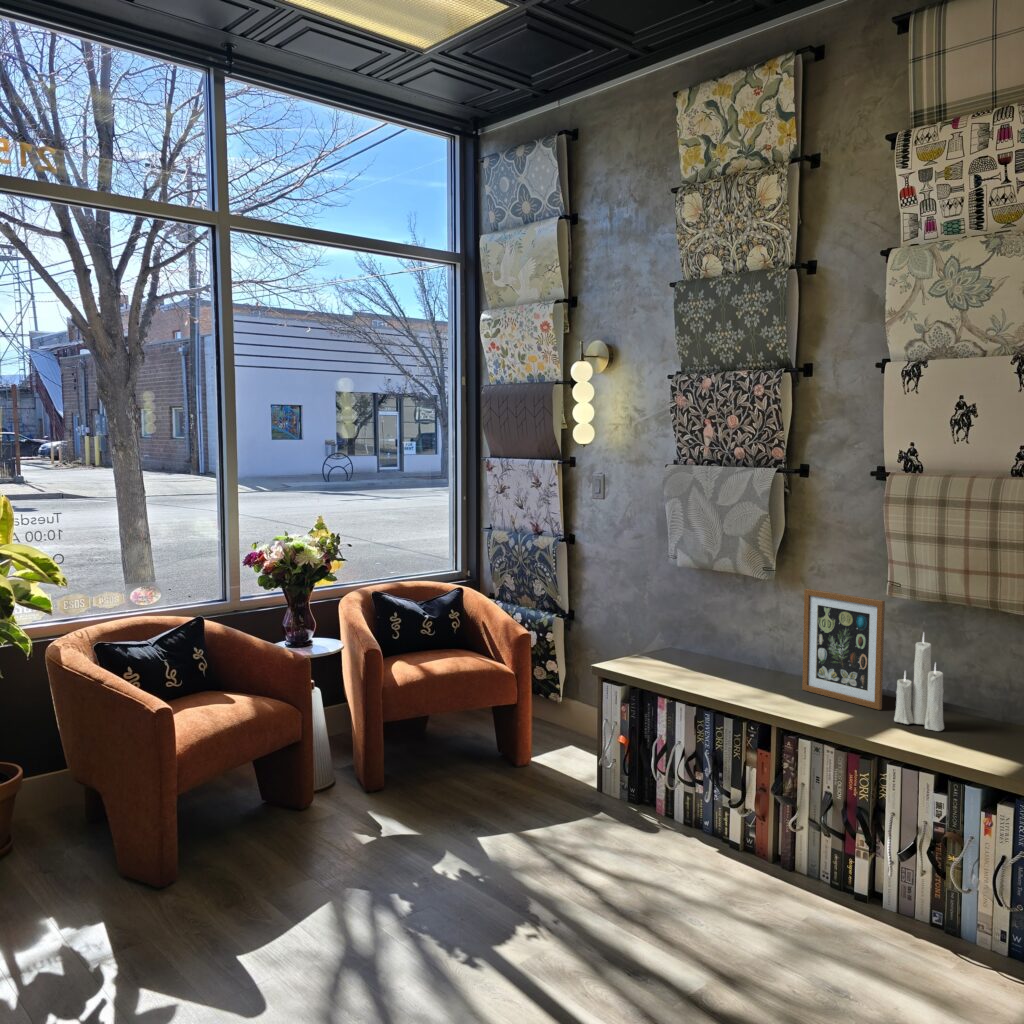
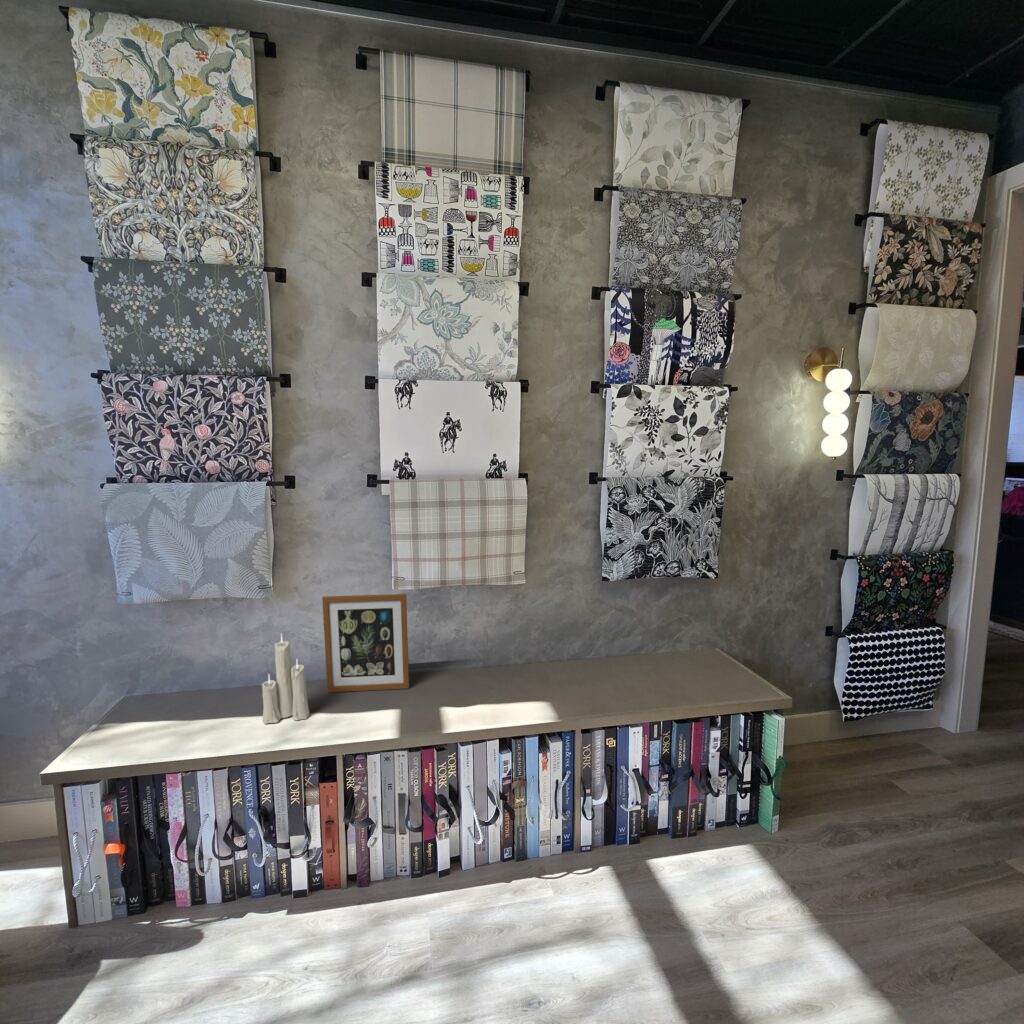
candle: present [894,634,944,731] -> present [262,633,310,724]

